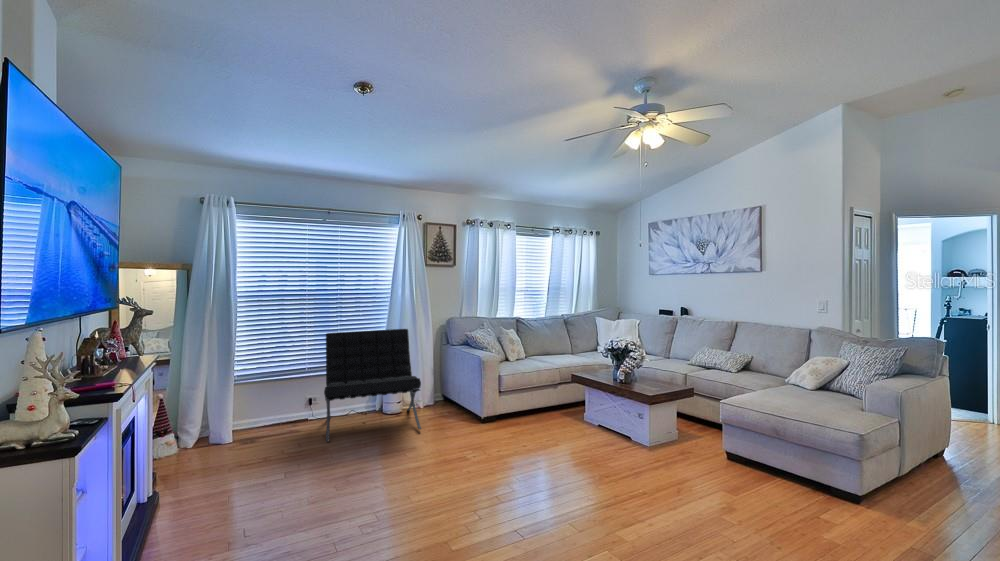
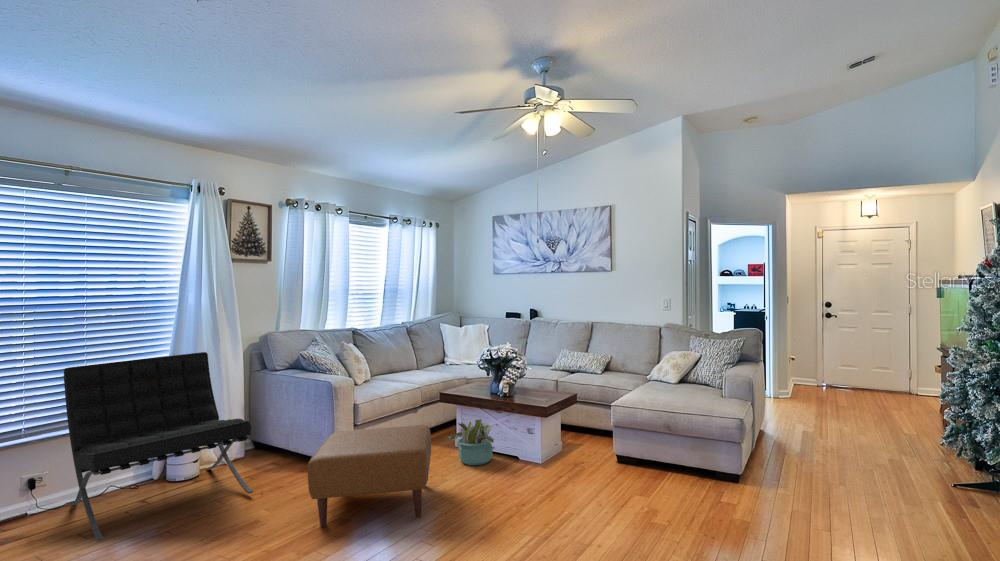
ottoman: none [439,394,545,470] -> present [307,425,431,527]
decorative plant: none [569,399,610,439] -> present [448,419,494,465]

